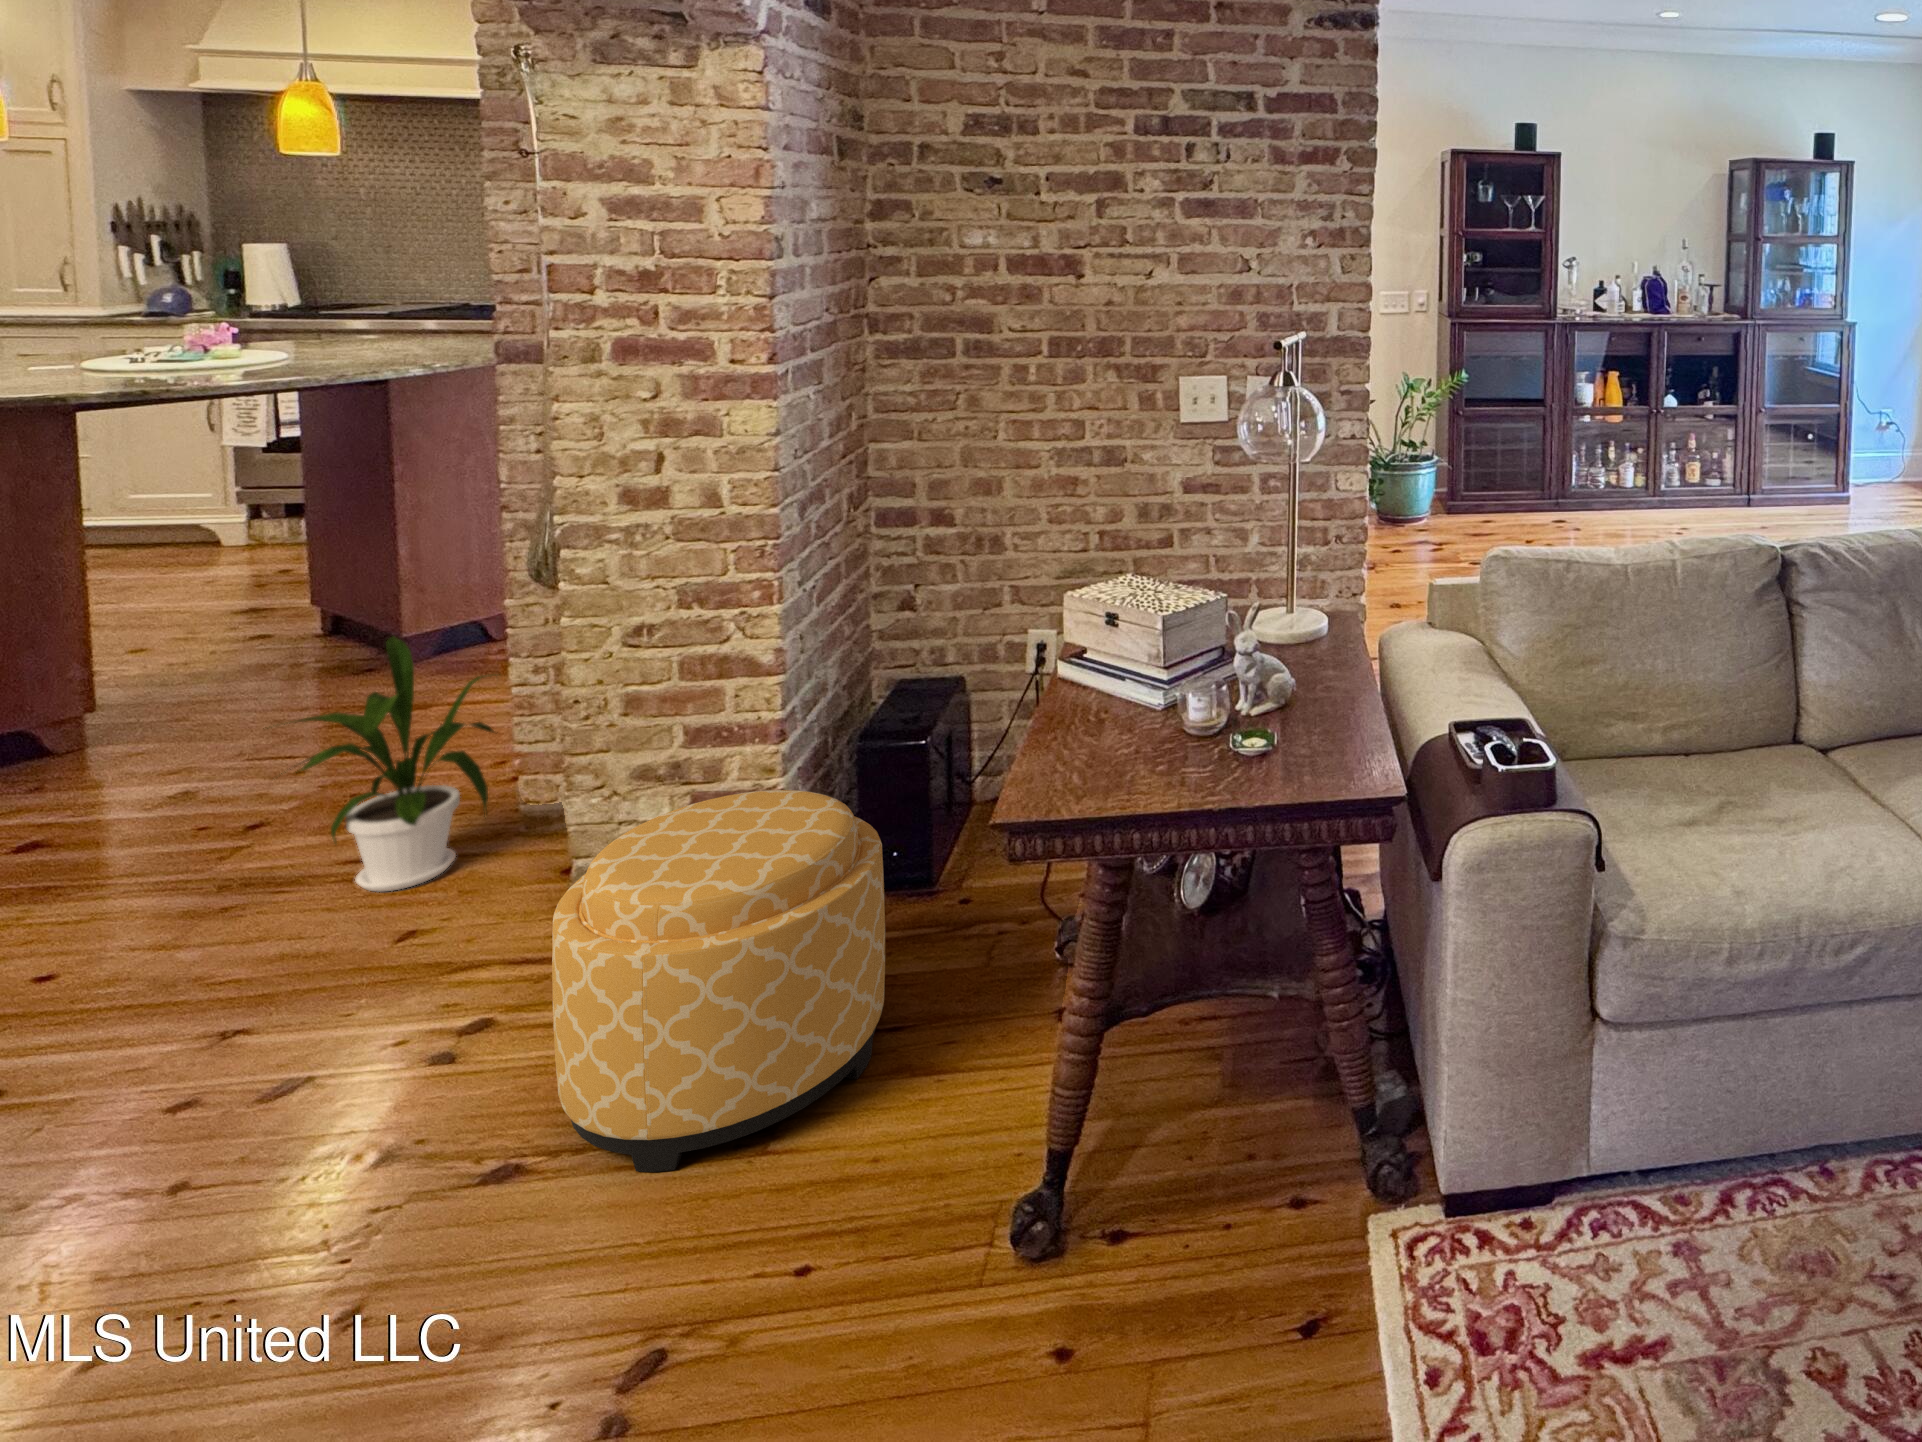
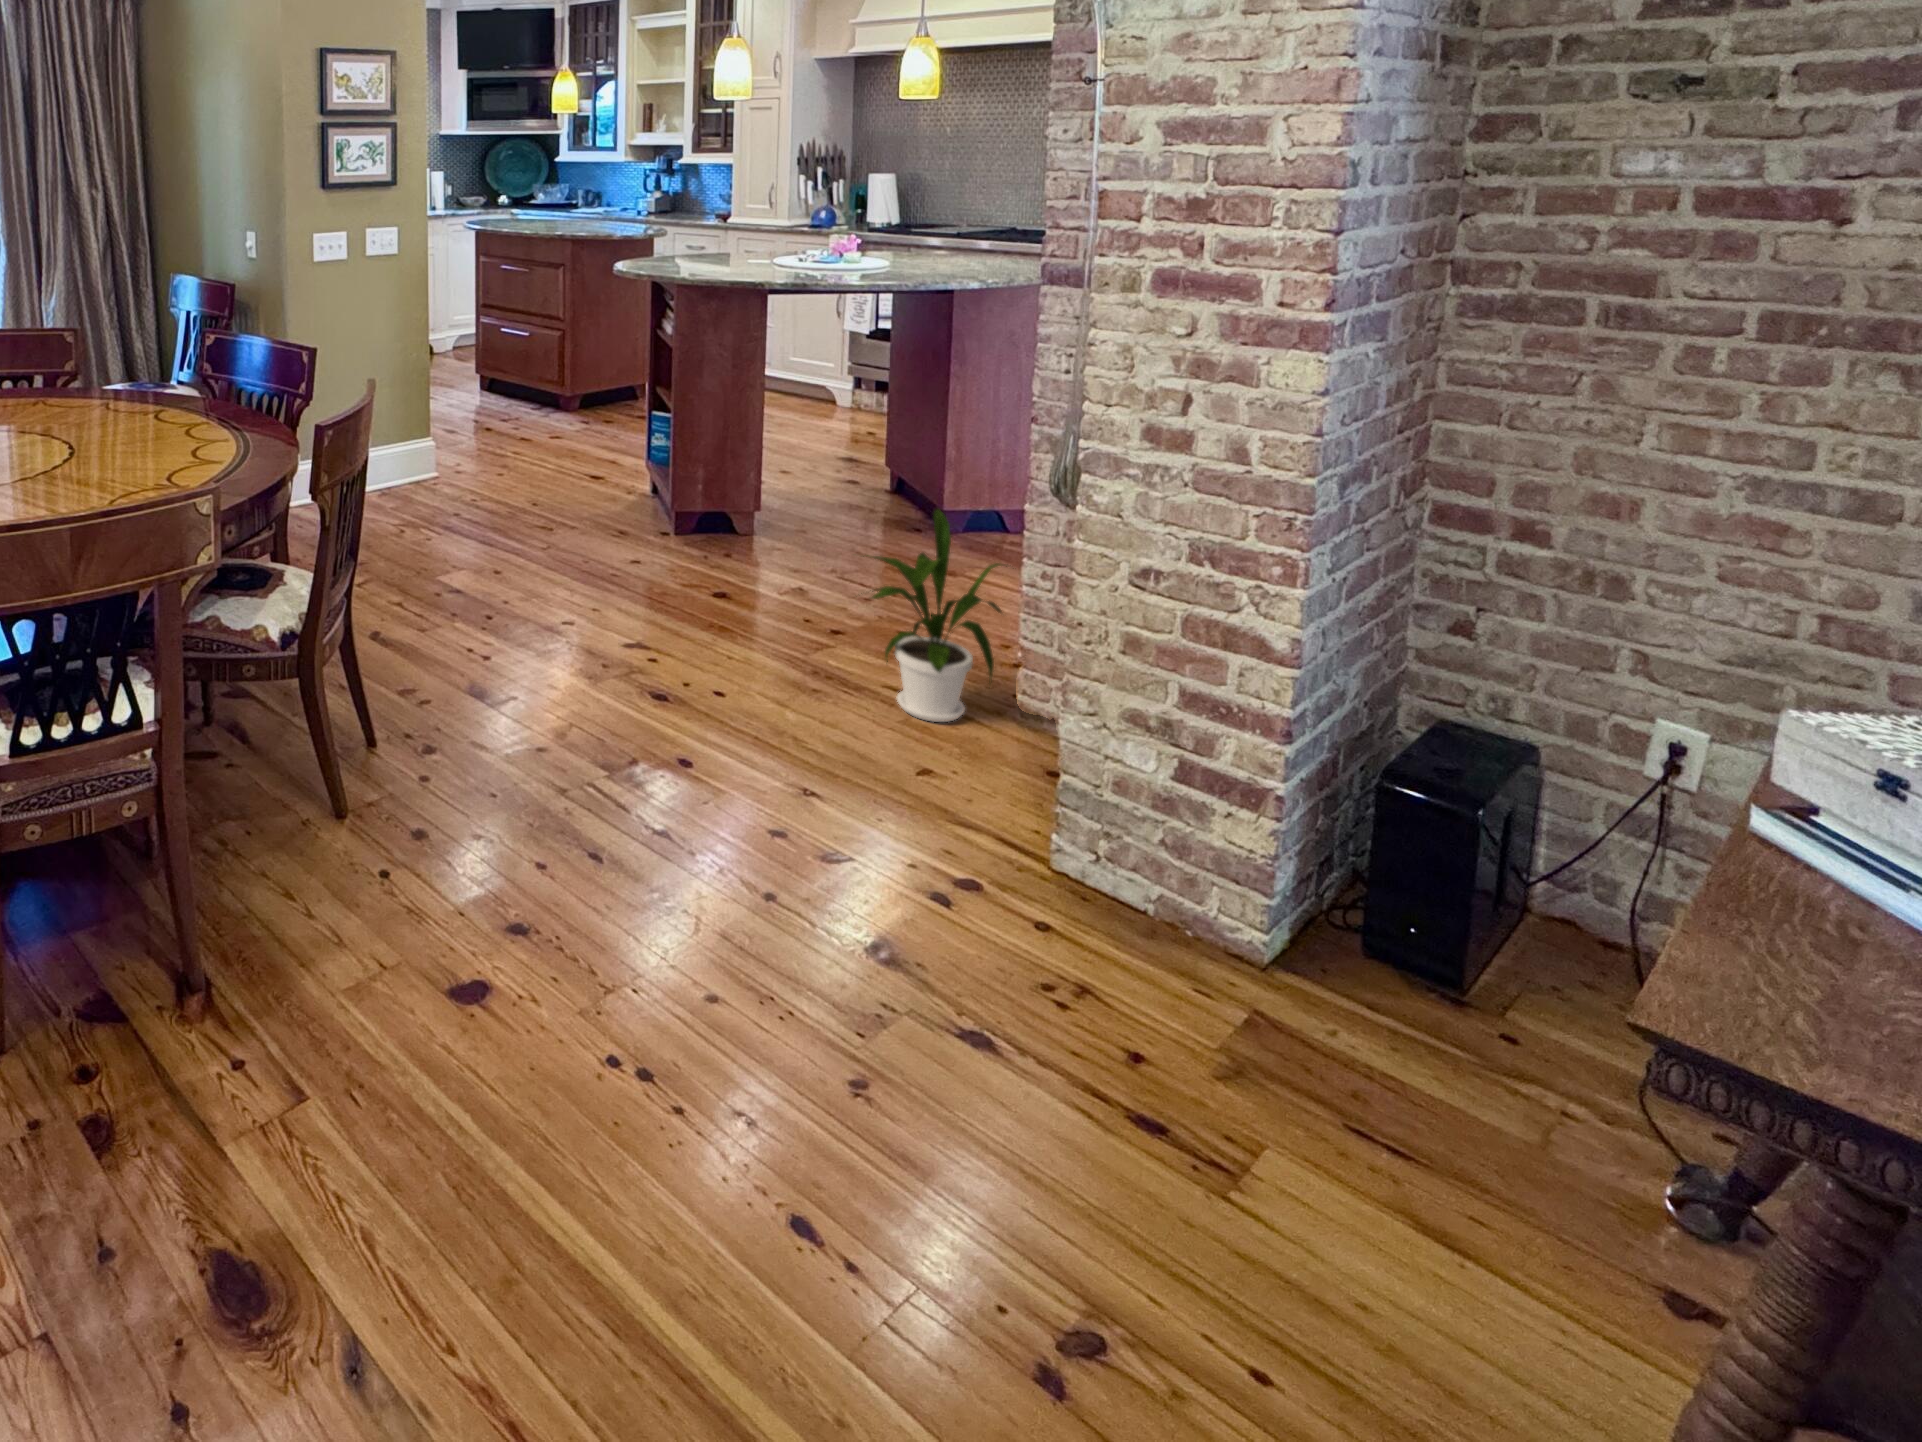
ottoman: present [552,790,885,1172] -> none [1032,773,1415,1193]

